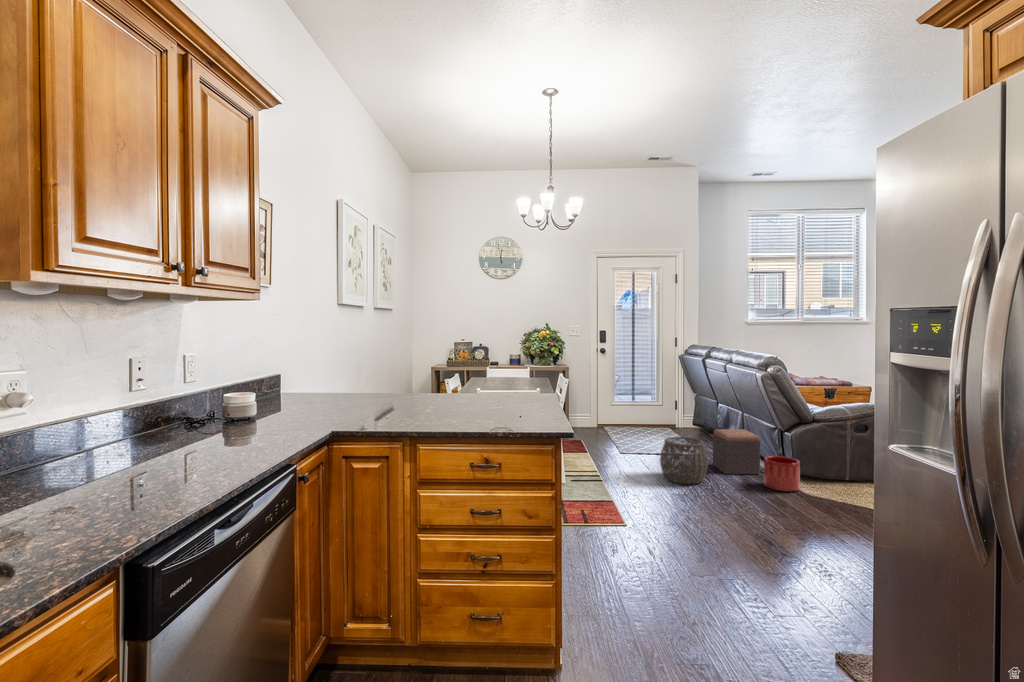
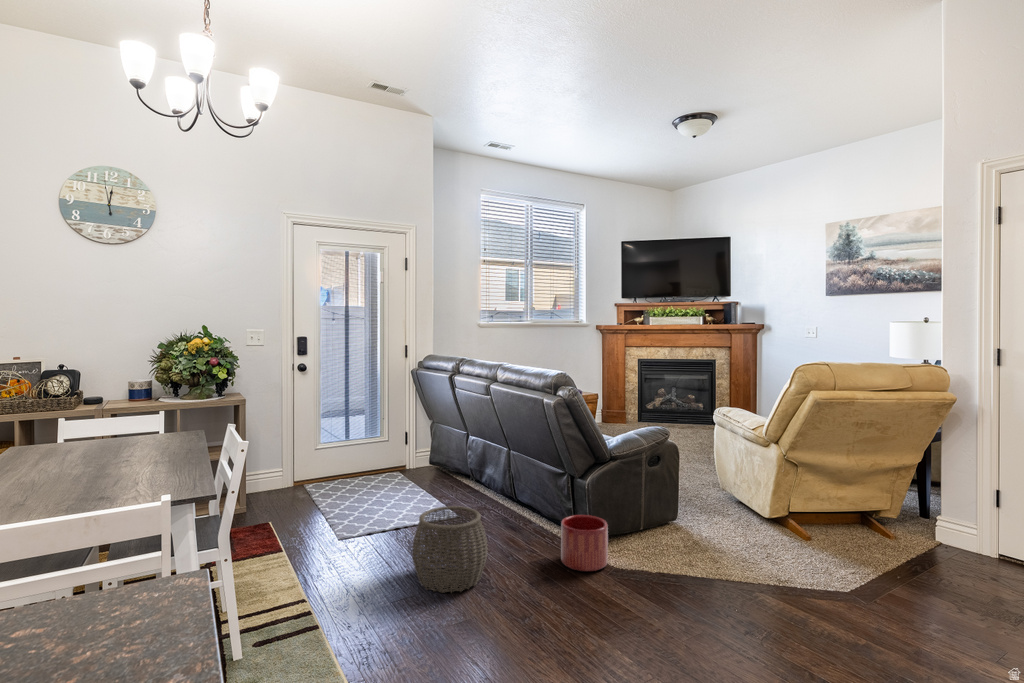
footstool: present [713,429,760,474] -> none [479,476,546,551]

